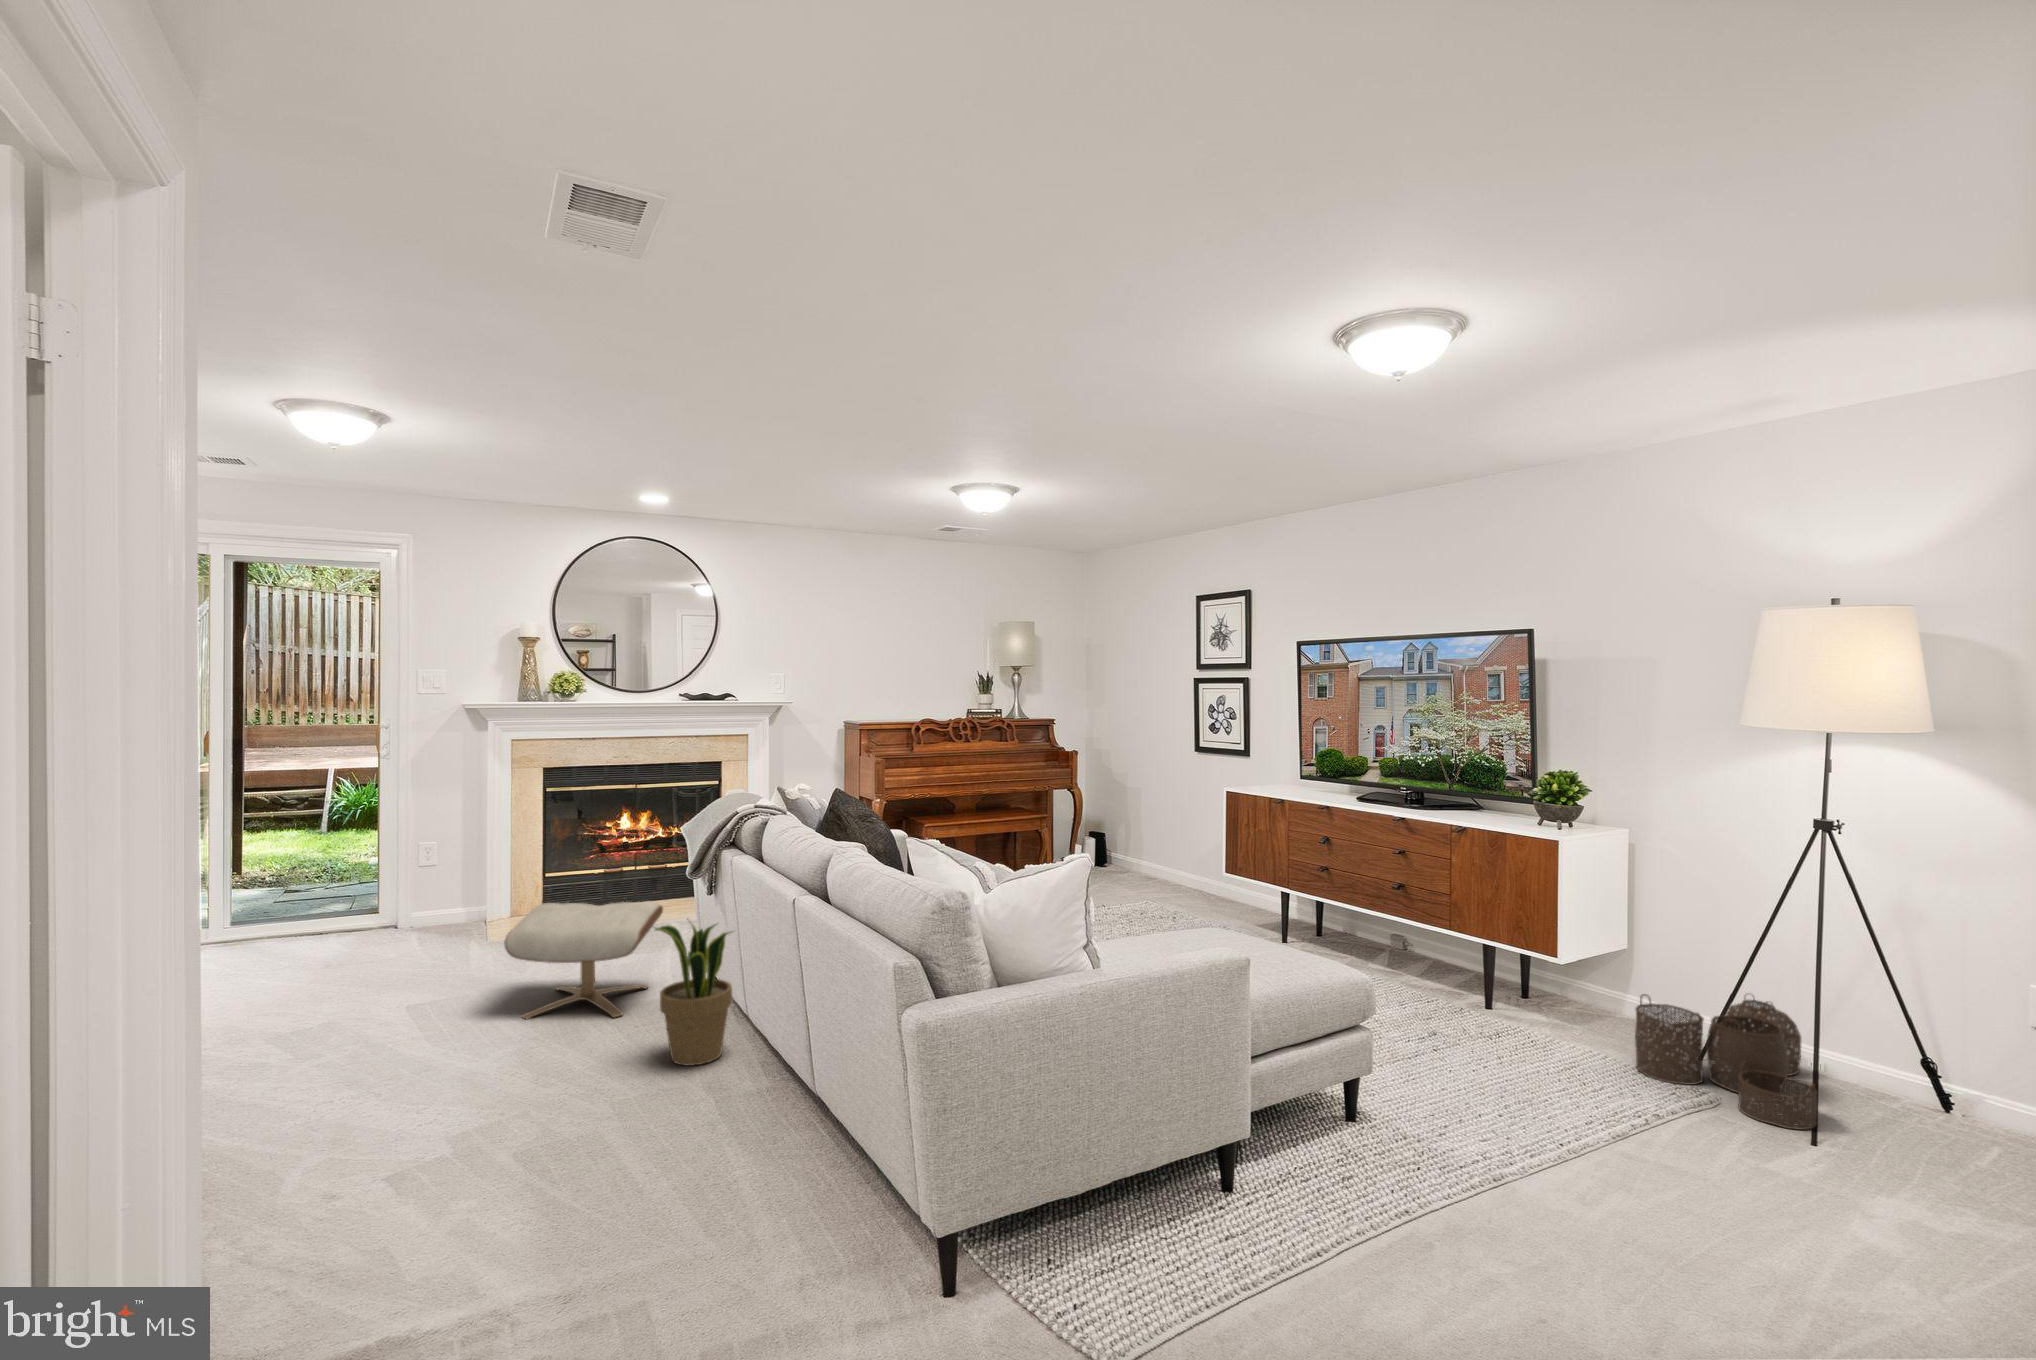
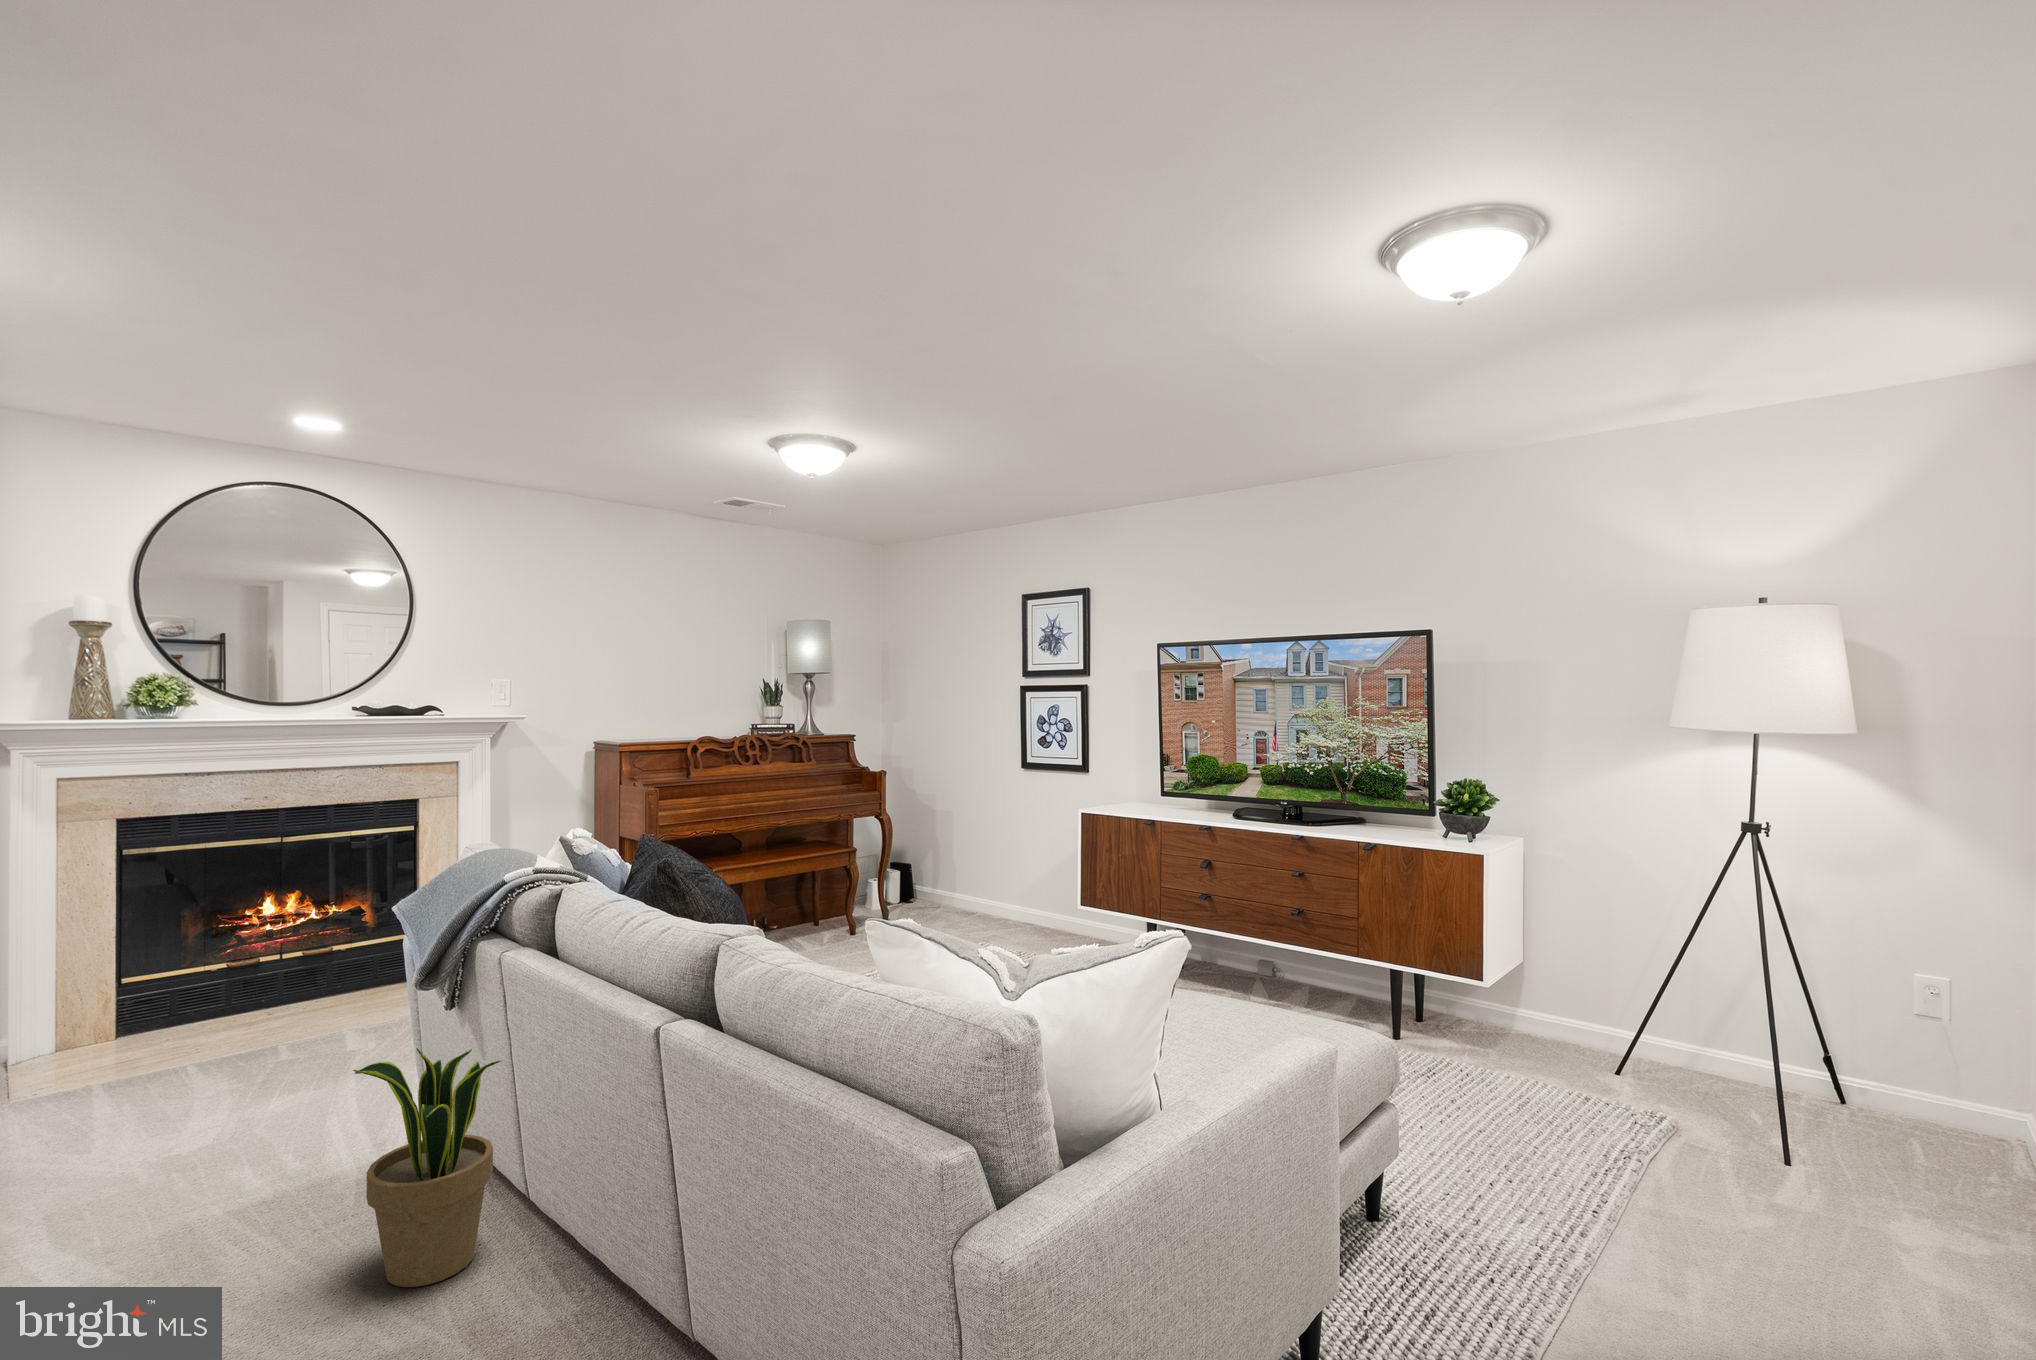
ottoman: present [504,901,663,1020] -> none [54,1015,351,1238]
woven basket: present [1635,994,1817,1130] -> none [1587,1004,1794,1155]

